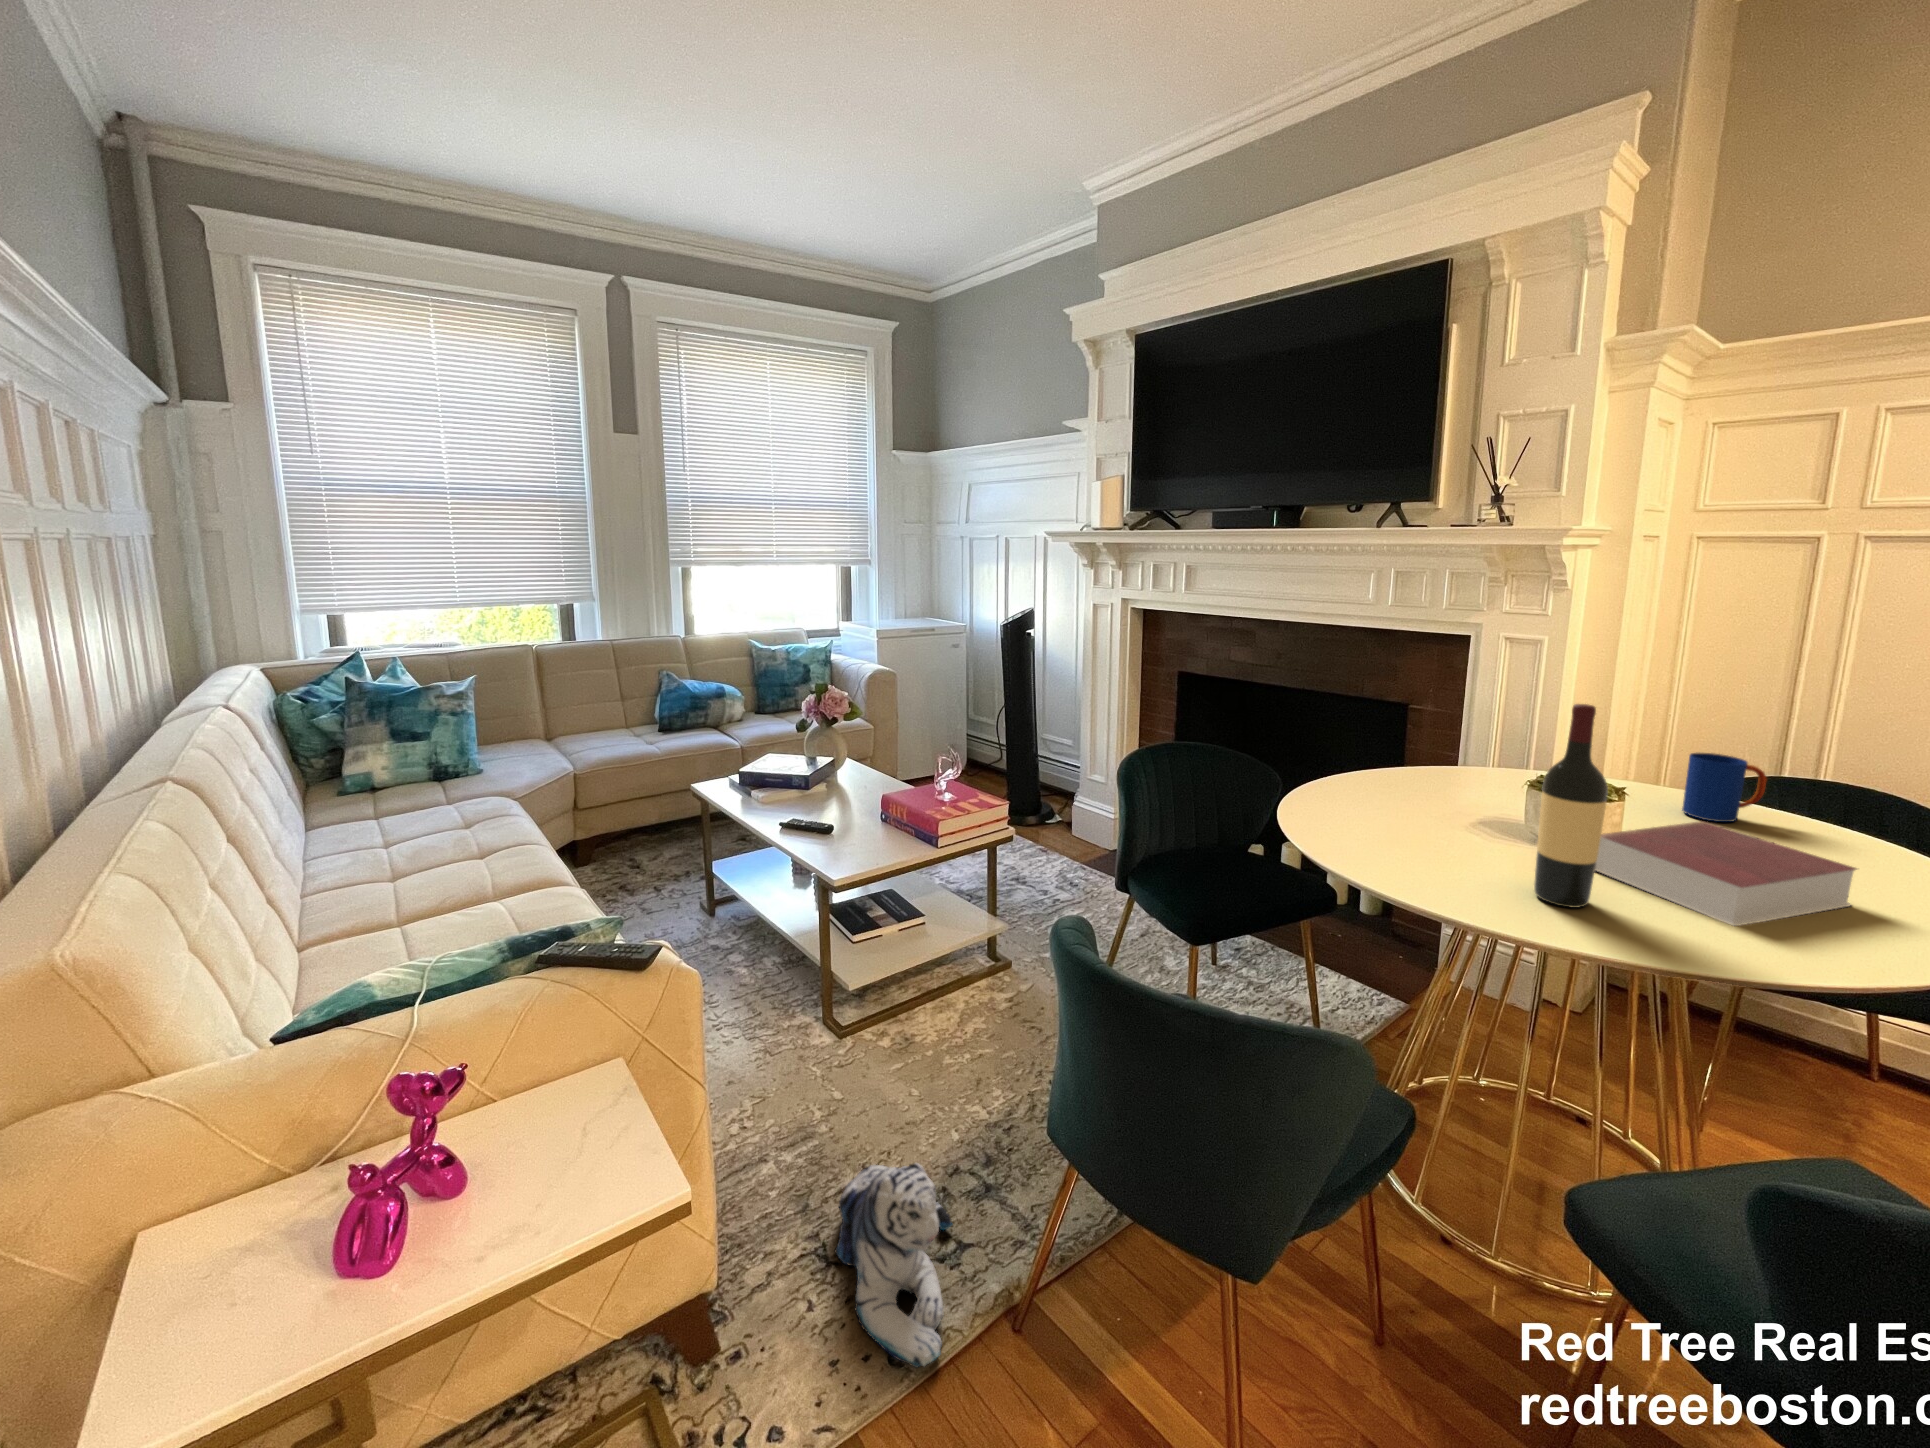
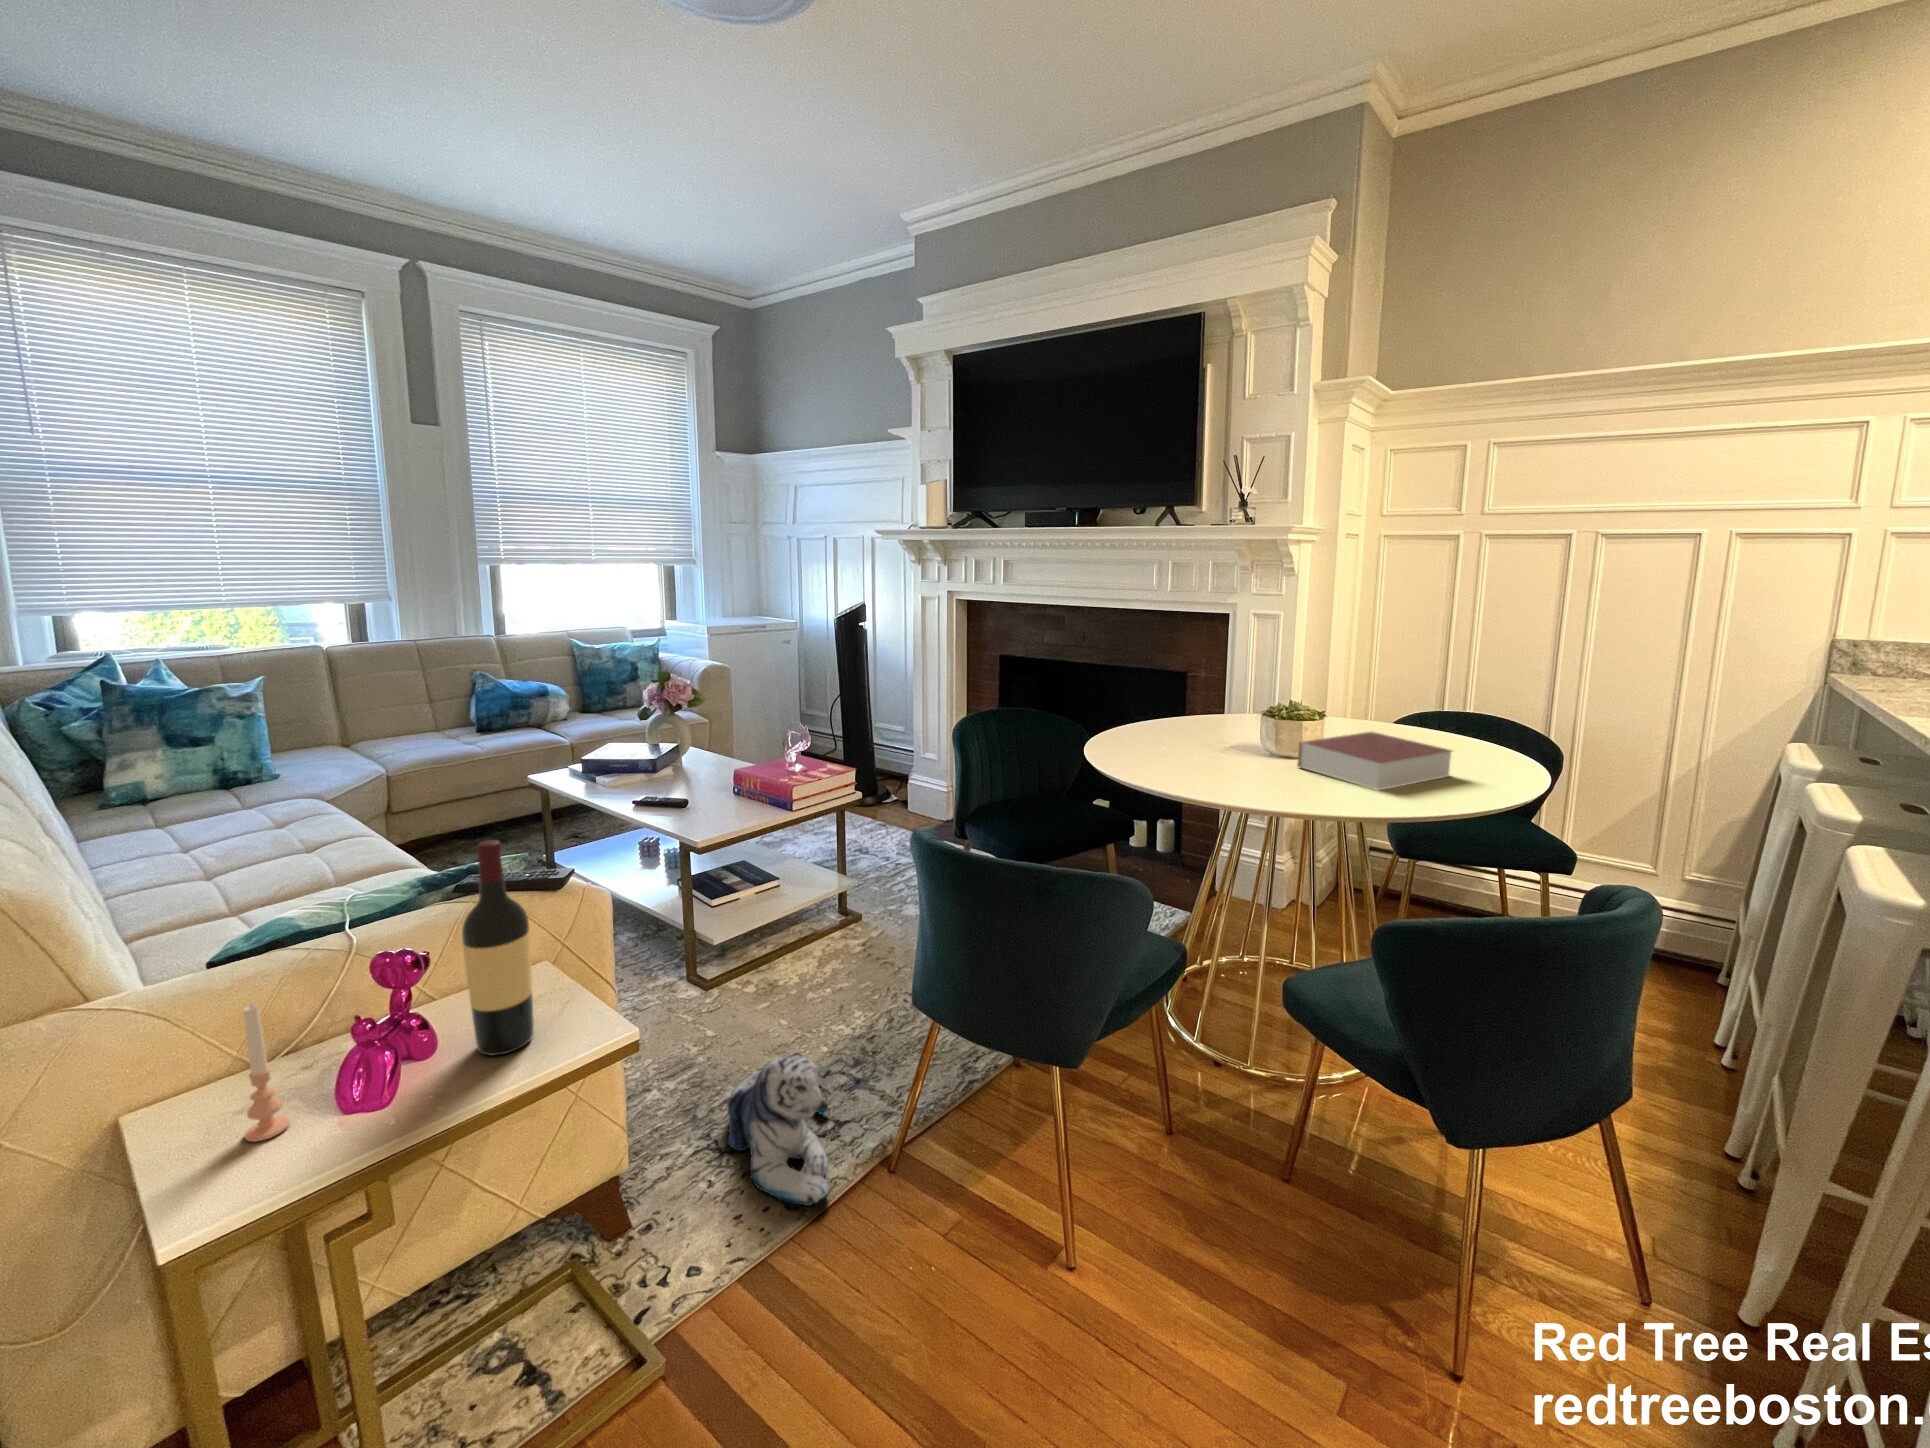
wine bottle: present [1534,704,1608,908] -> present [462,840,534,1055]
mug: present [1682,753,1767,822] -> none [1368,690,1418,738]
candle: none [213,1146,275,1313] -> present [244,1003,290,1142]

